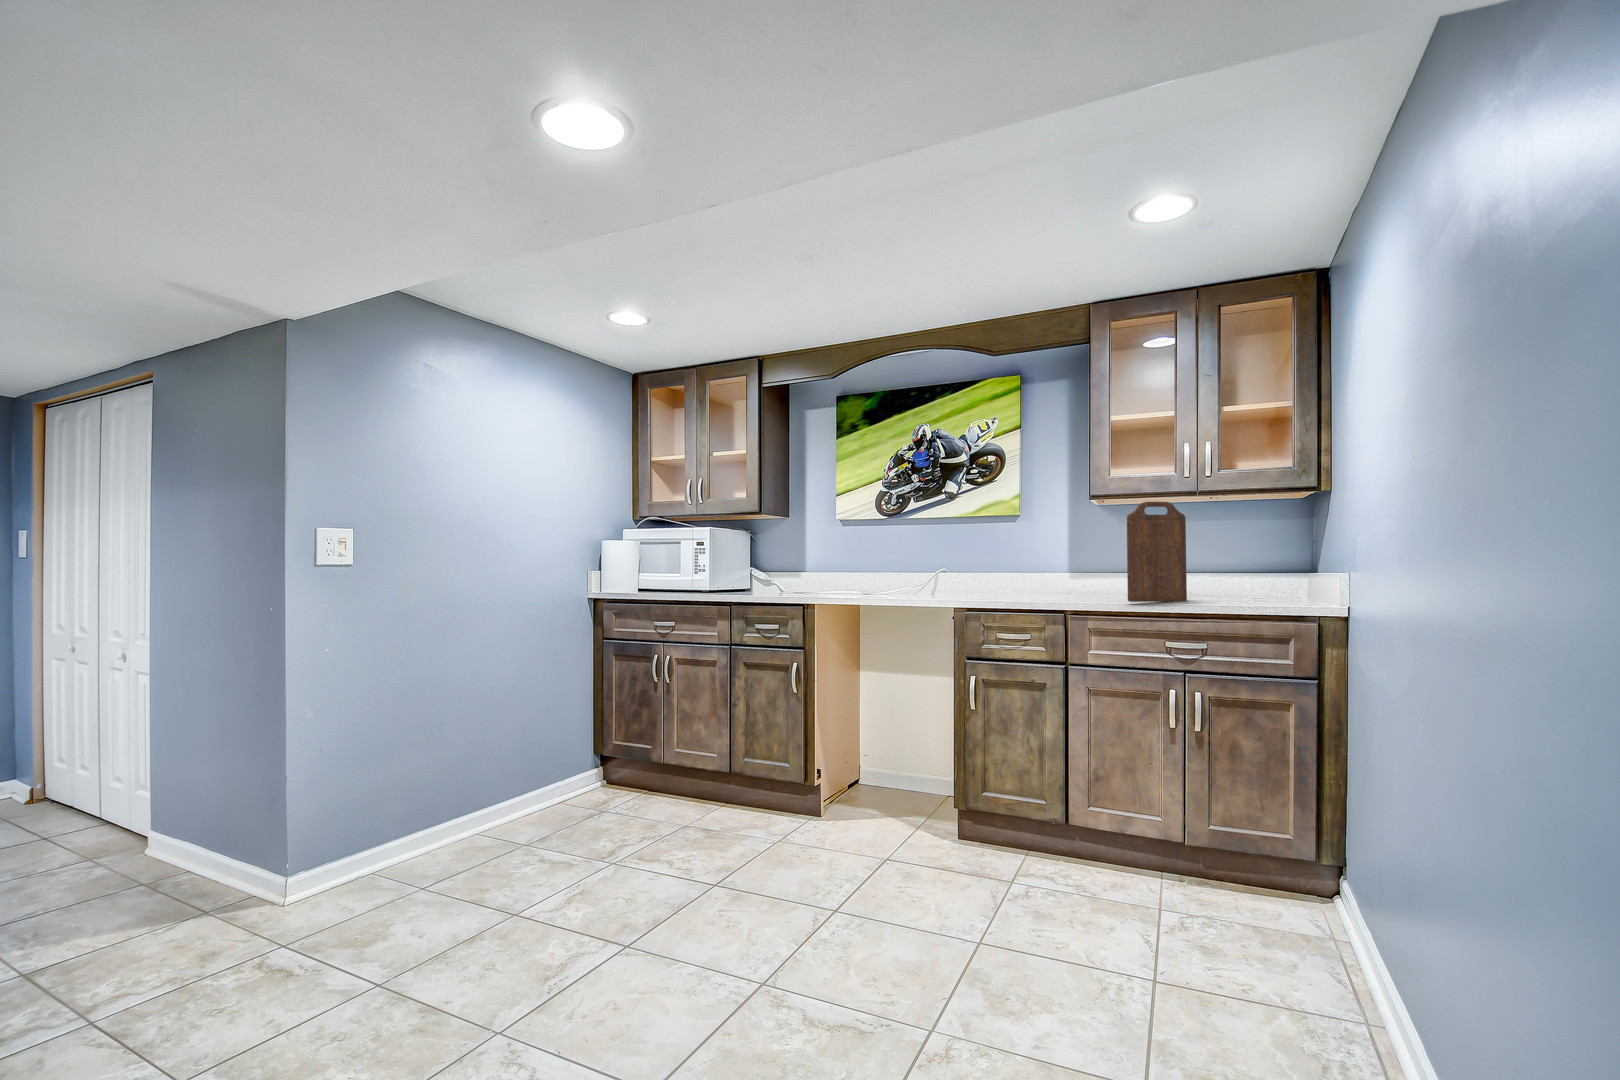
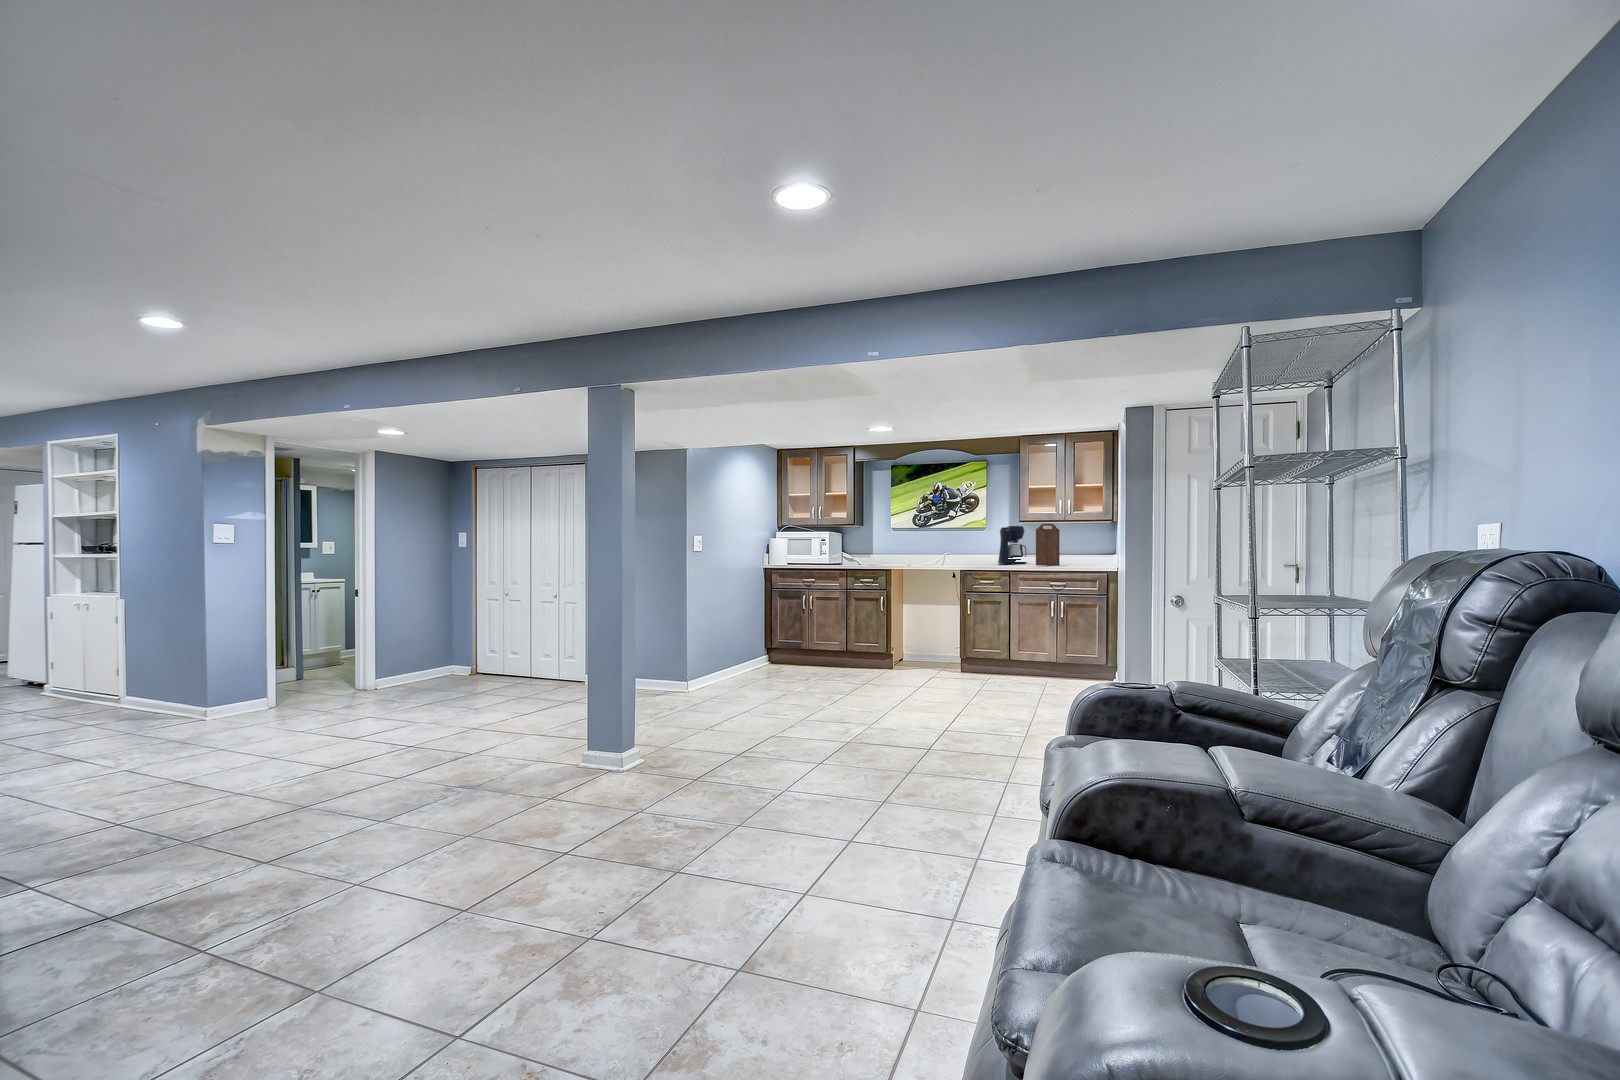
coffee maker: none [1045,509,1109,591] -> present [998,526,1027,564]

